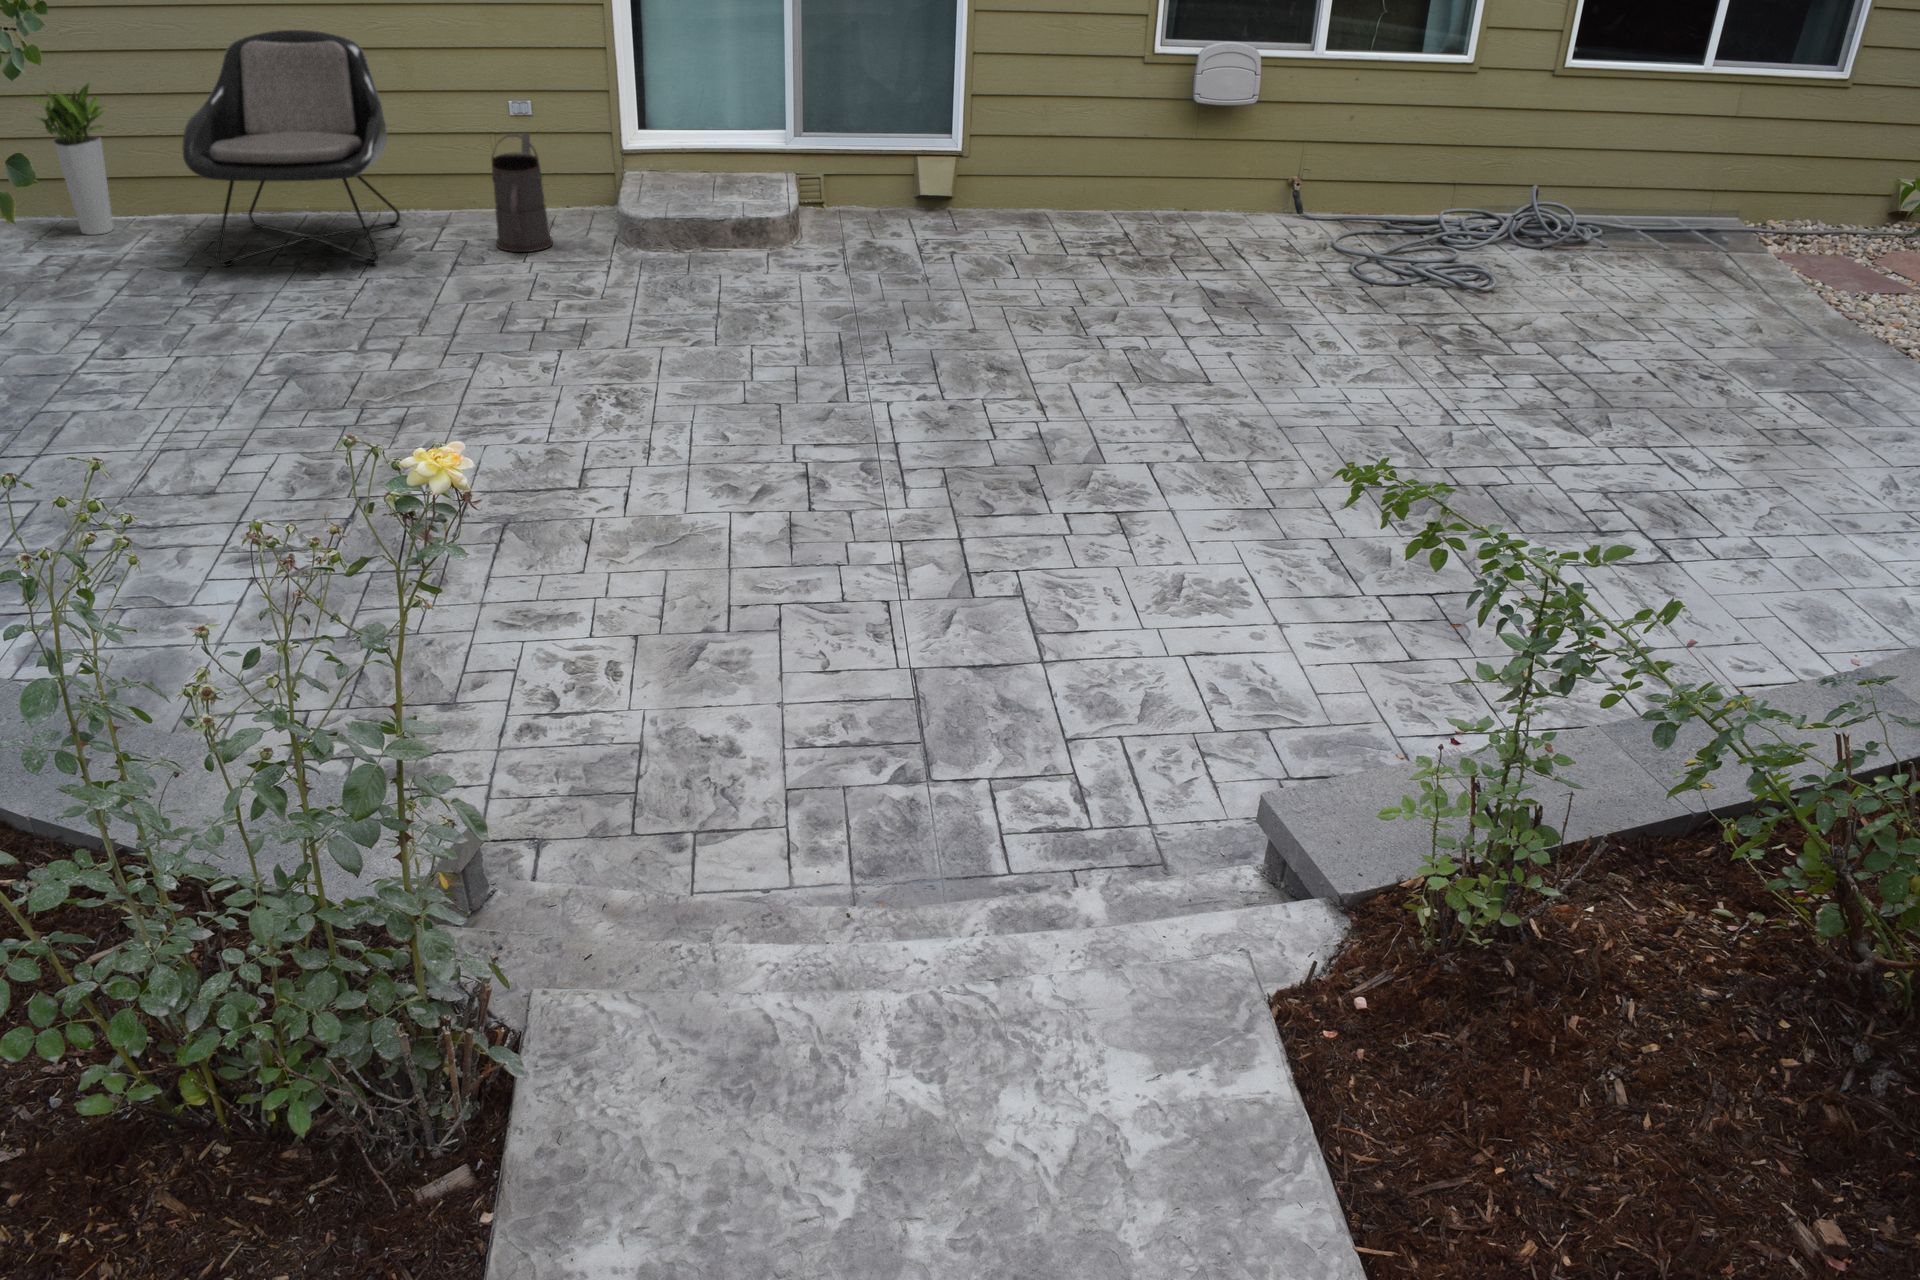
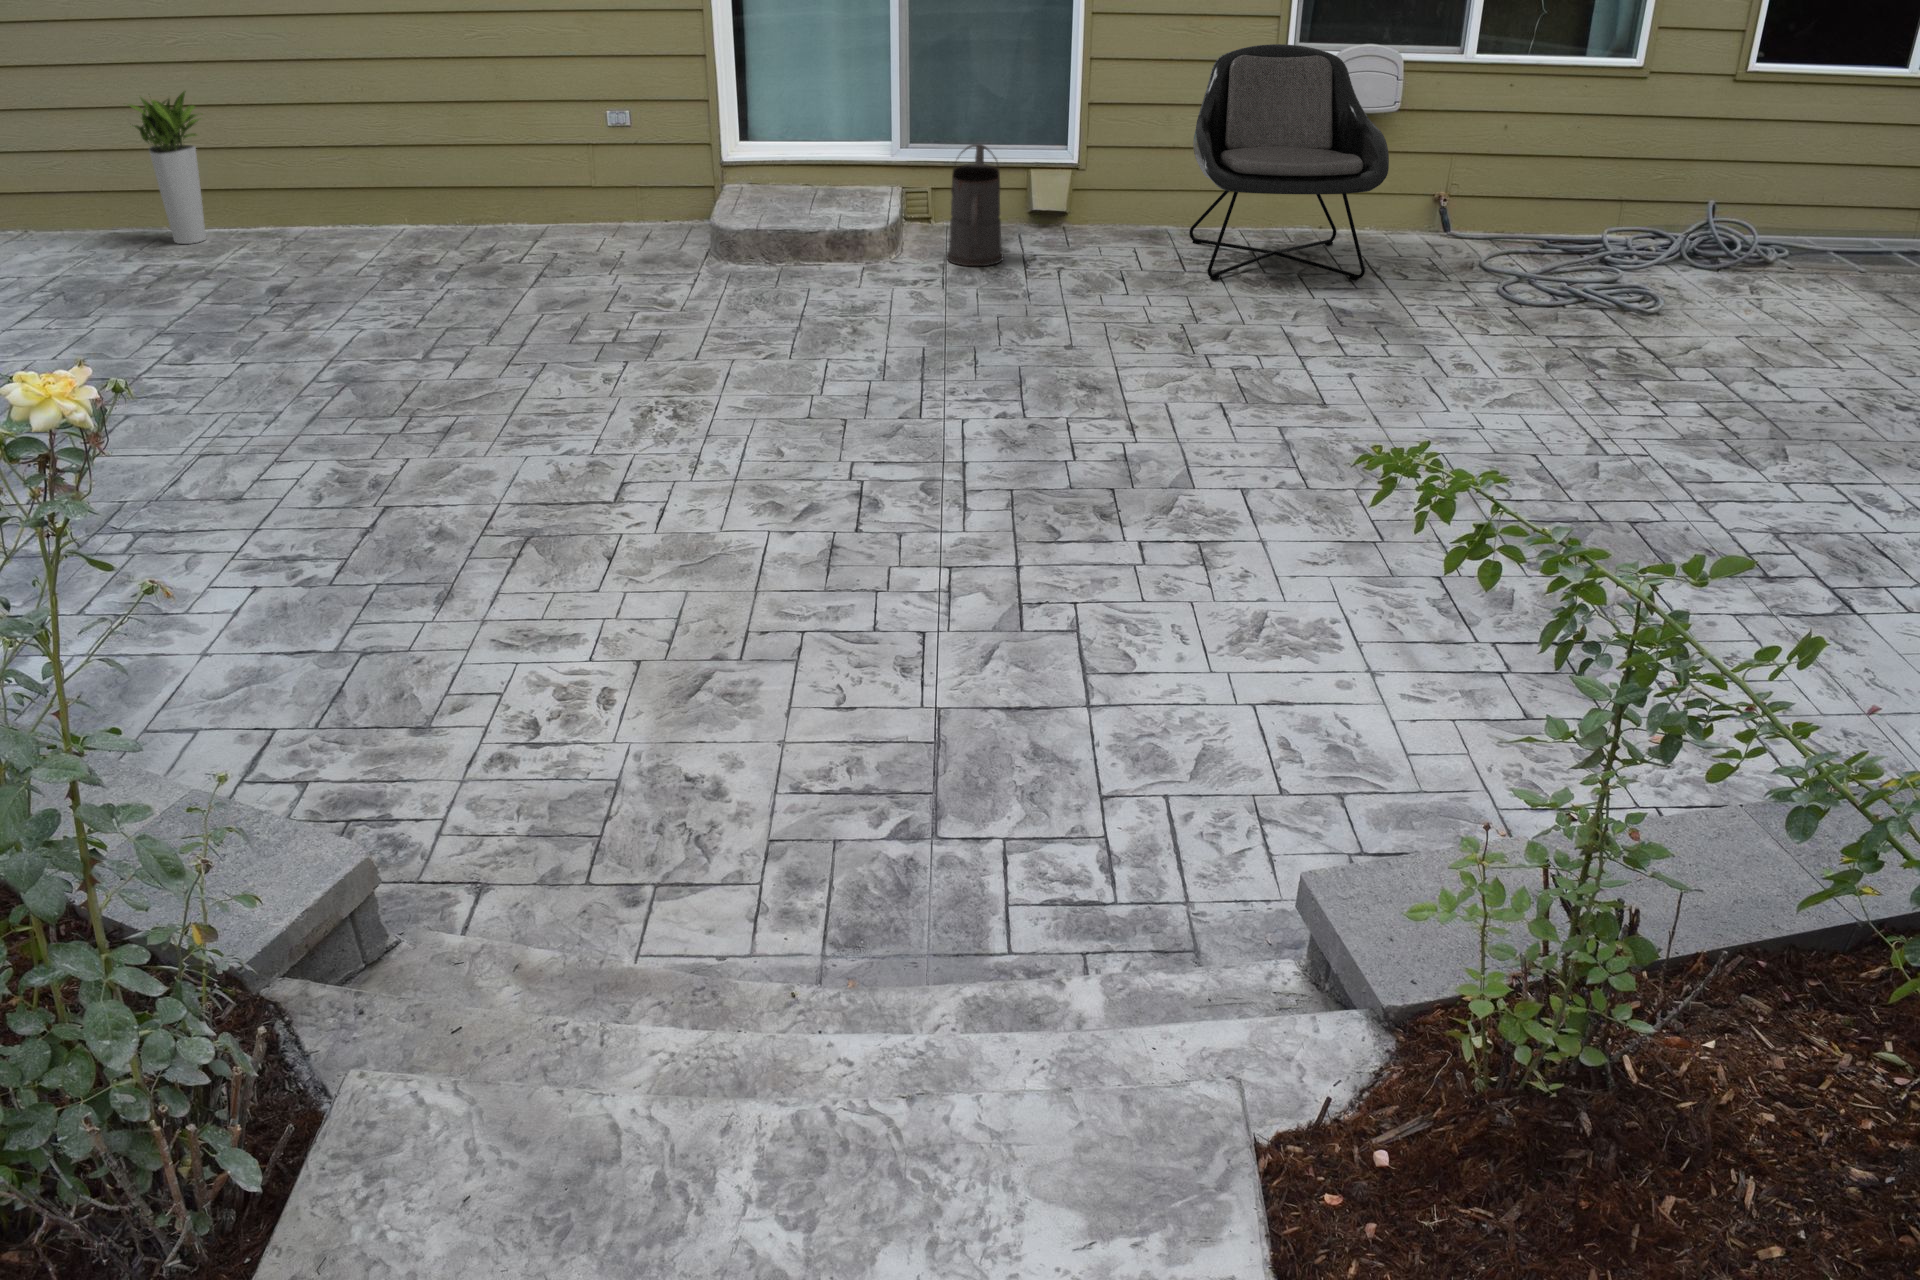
lounge chair: present [182,30,400,266] -> present [1189,44,1389,281]
watering can: present [492,132,553,252] -> present [947,144,1003,266]

